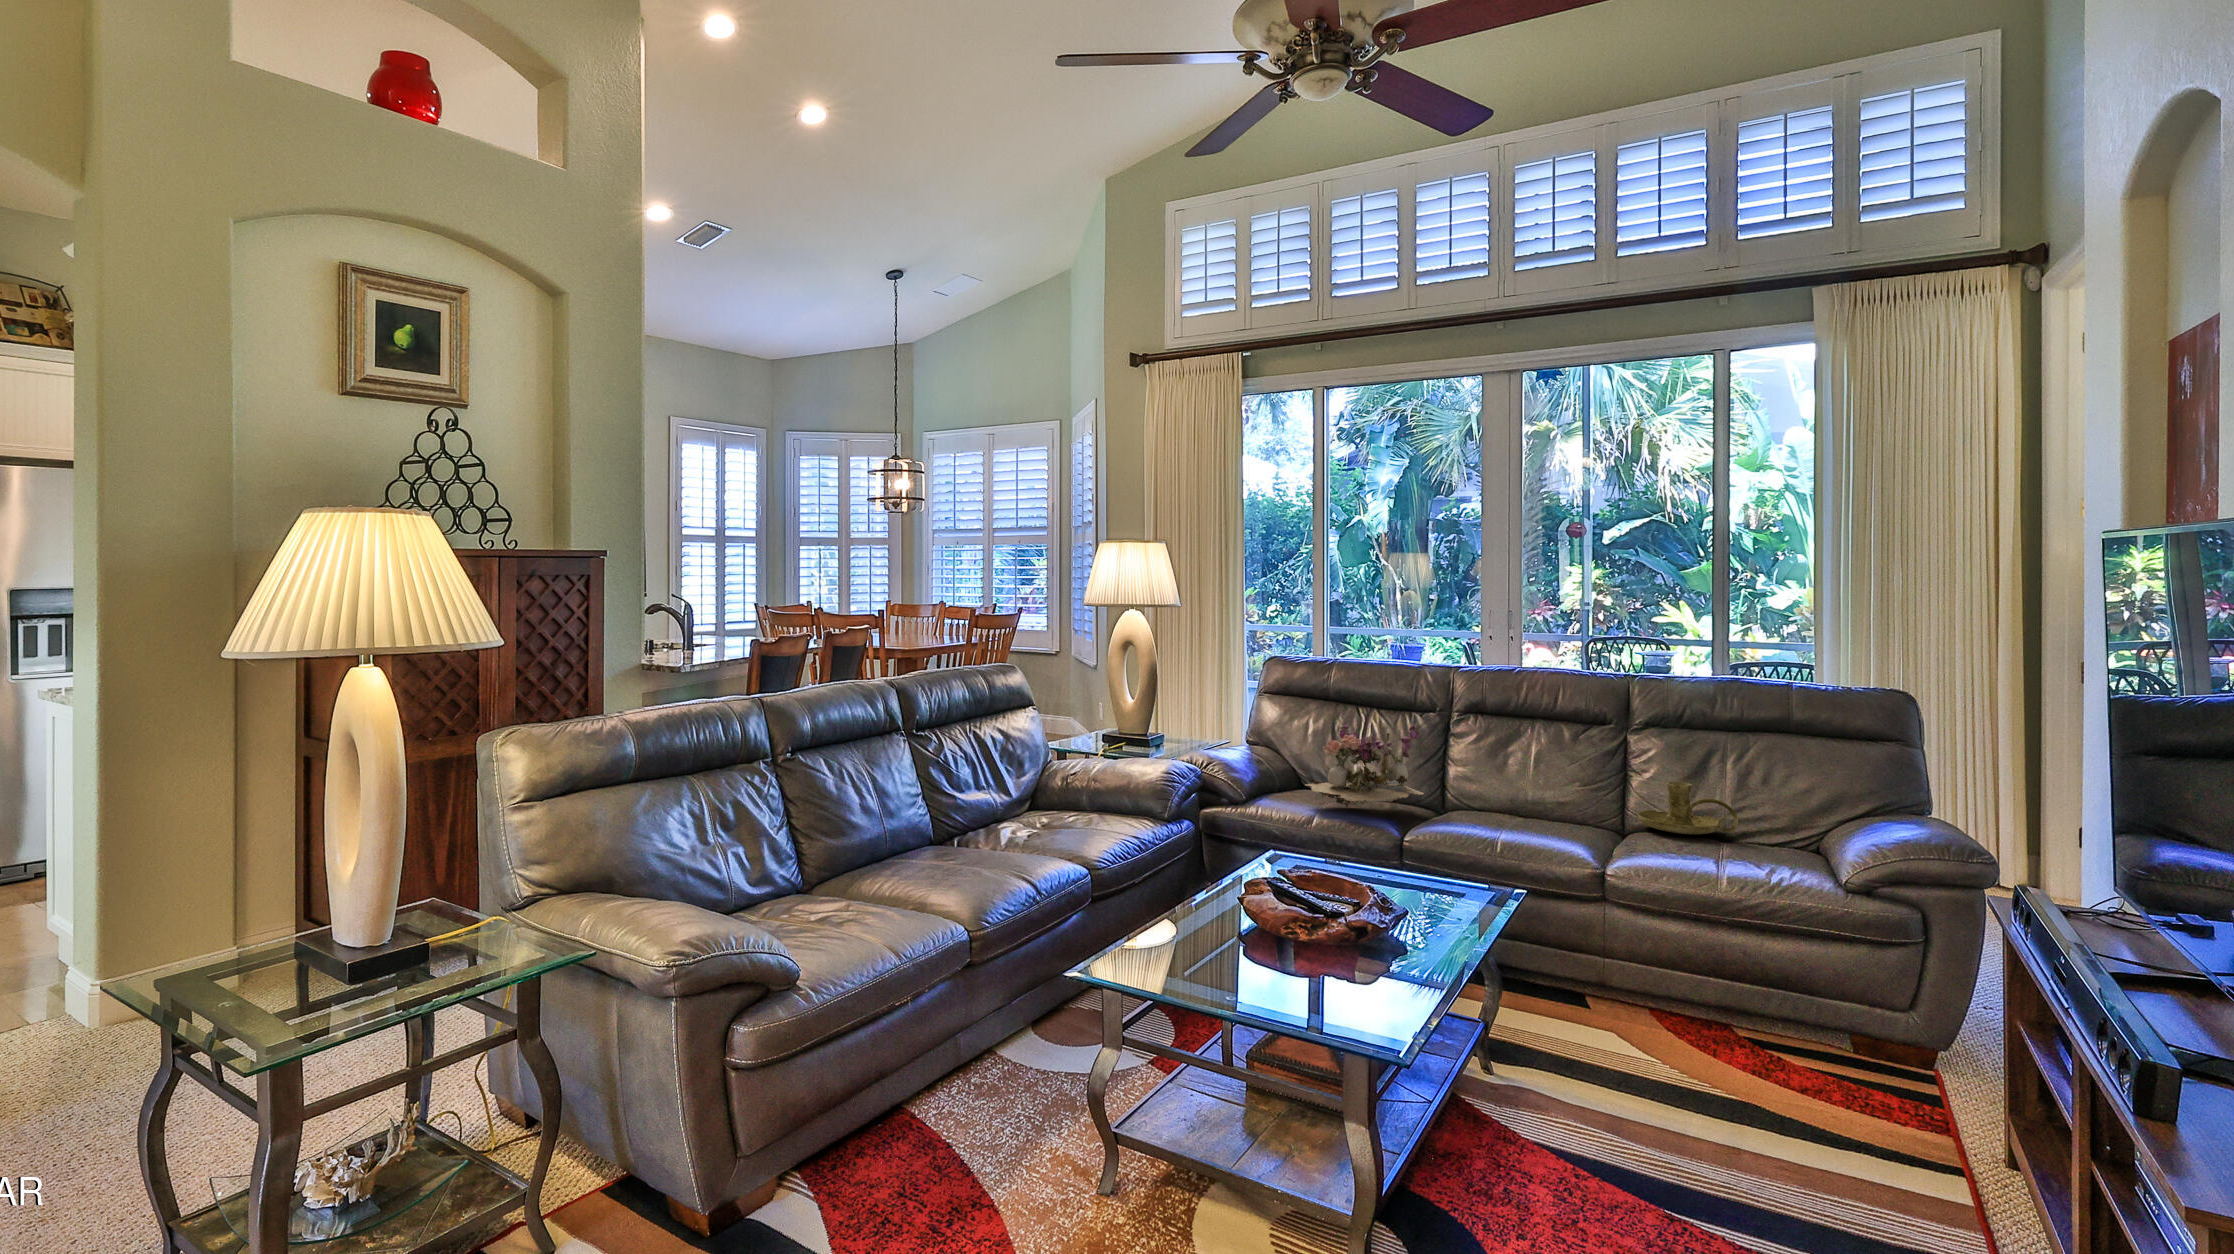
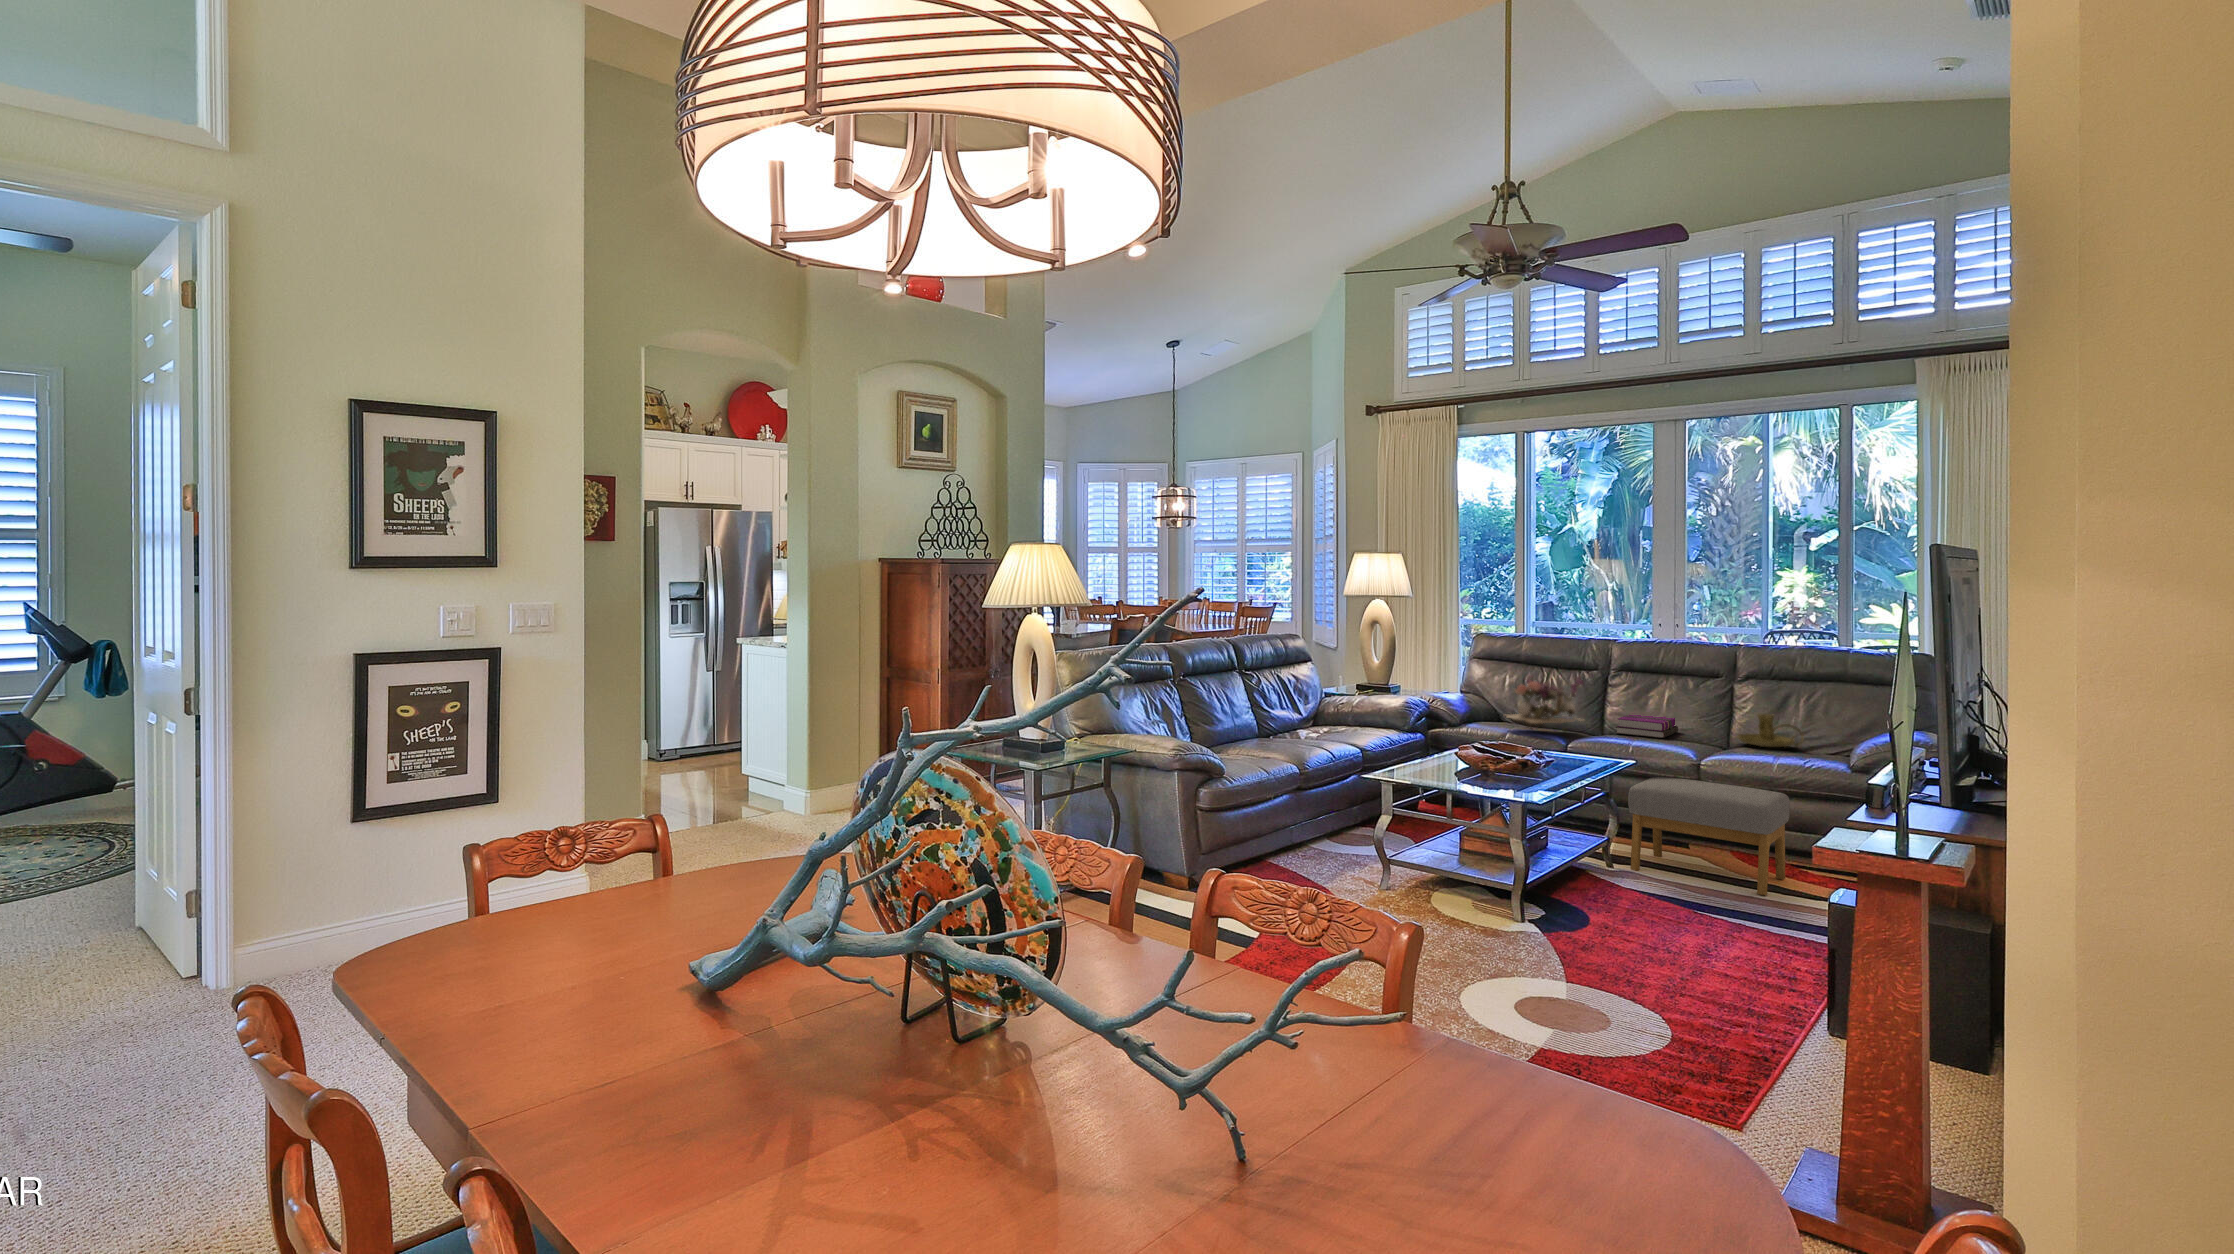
hardback book: none [1464,776,1547,818] -> present [1616,715,1679,738]
footstool: none [1523,911,1782,1153] -> present [1628,777,1790,895]

